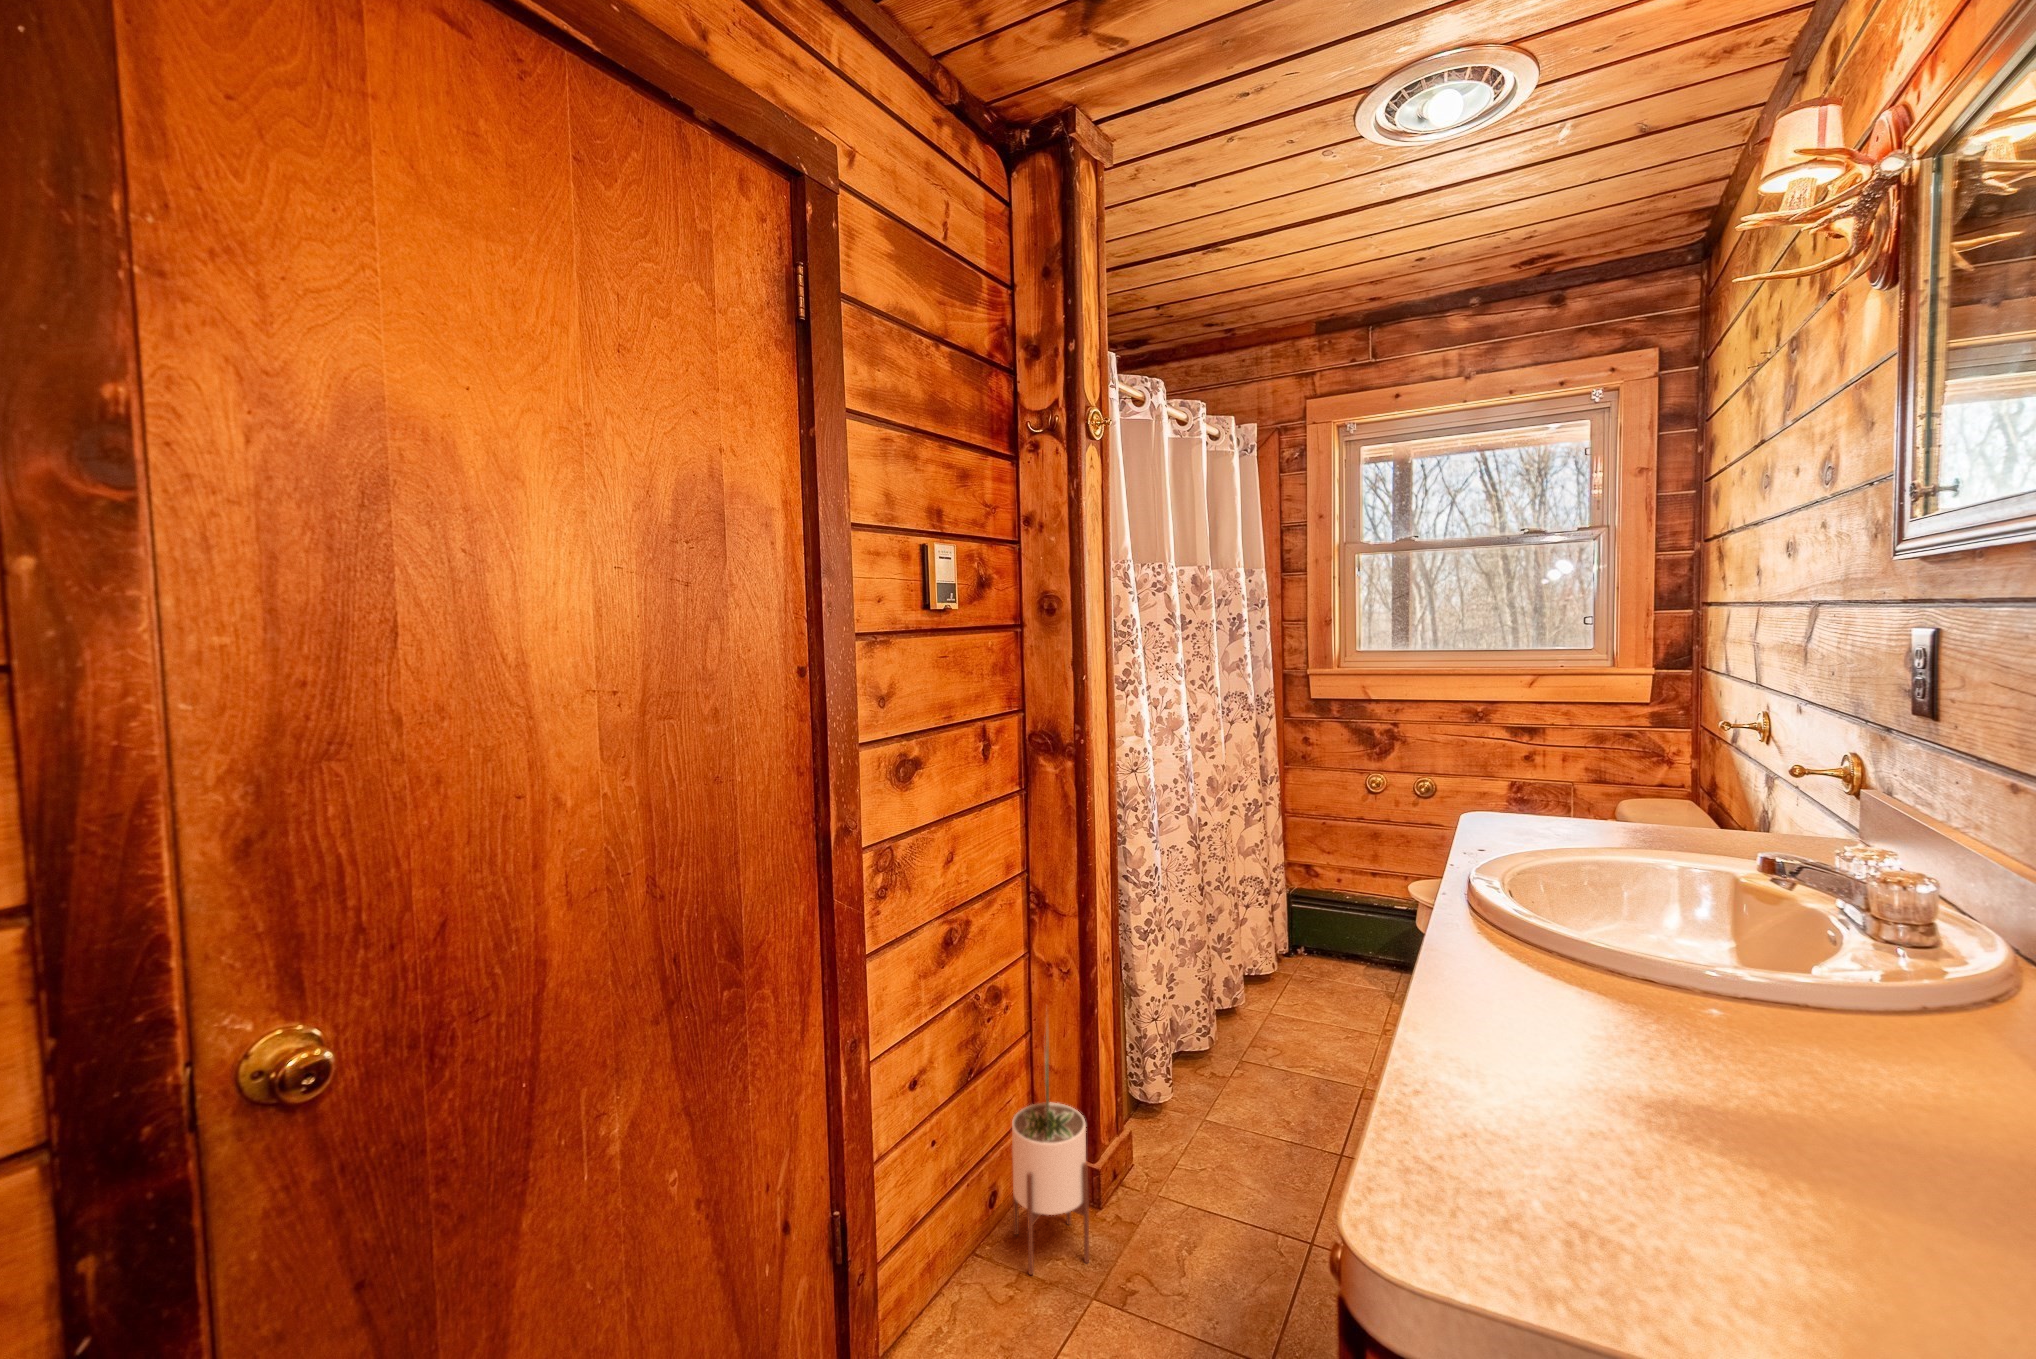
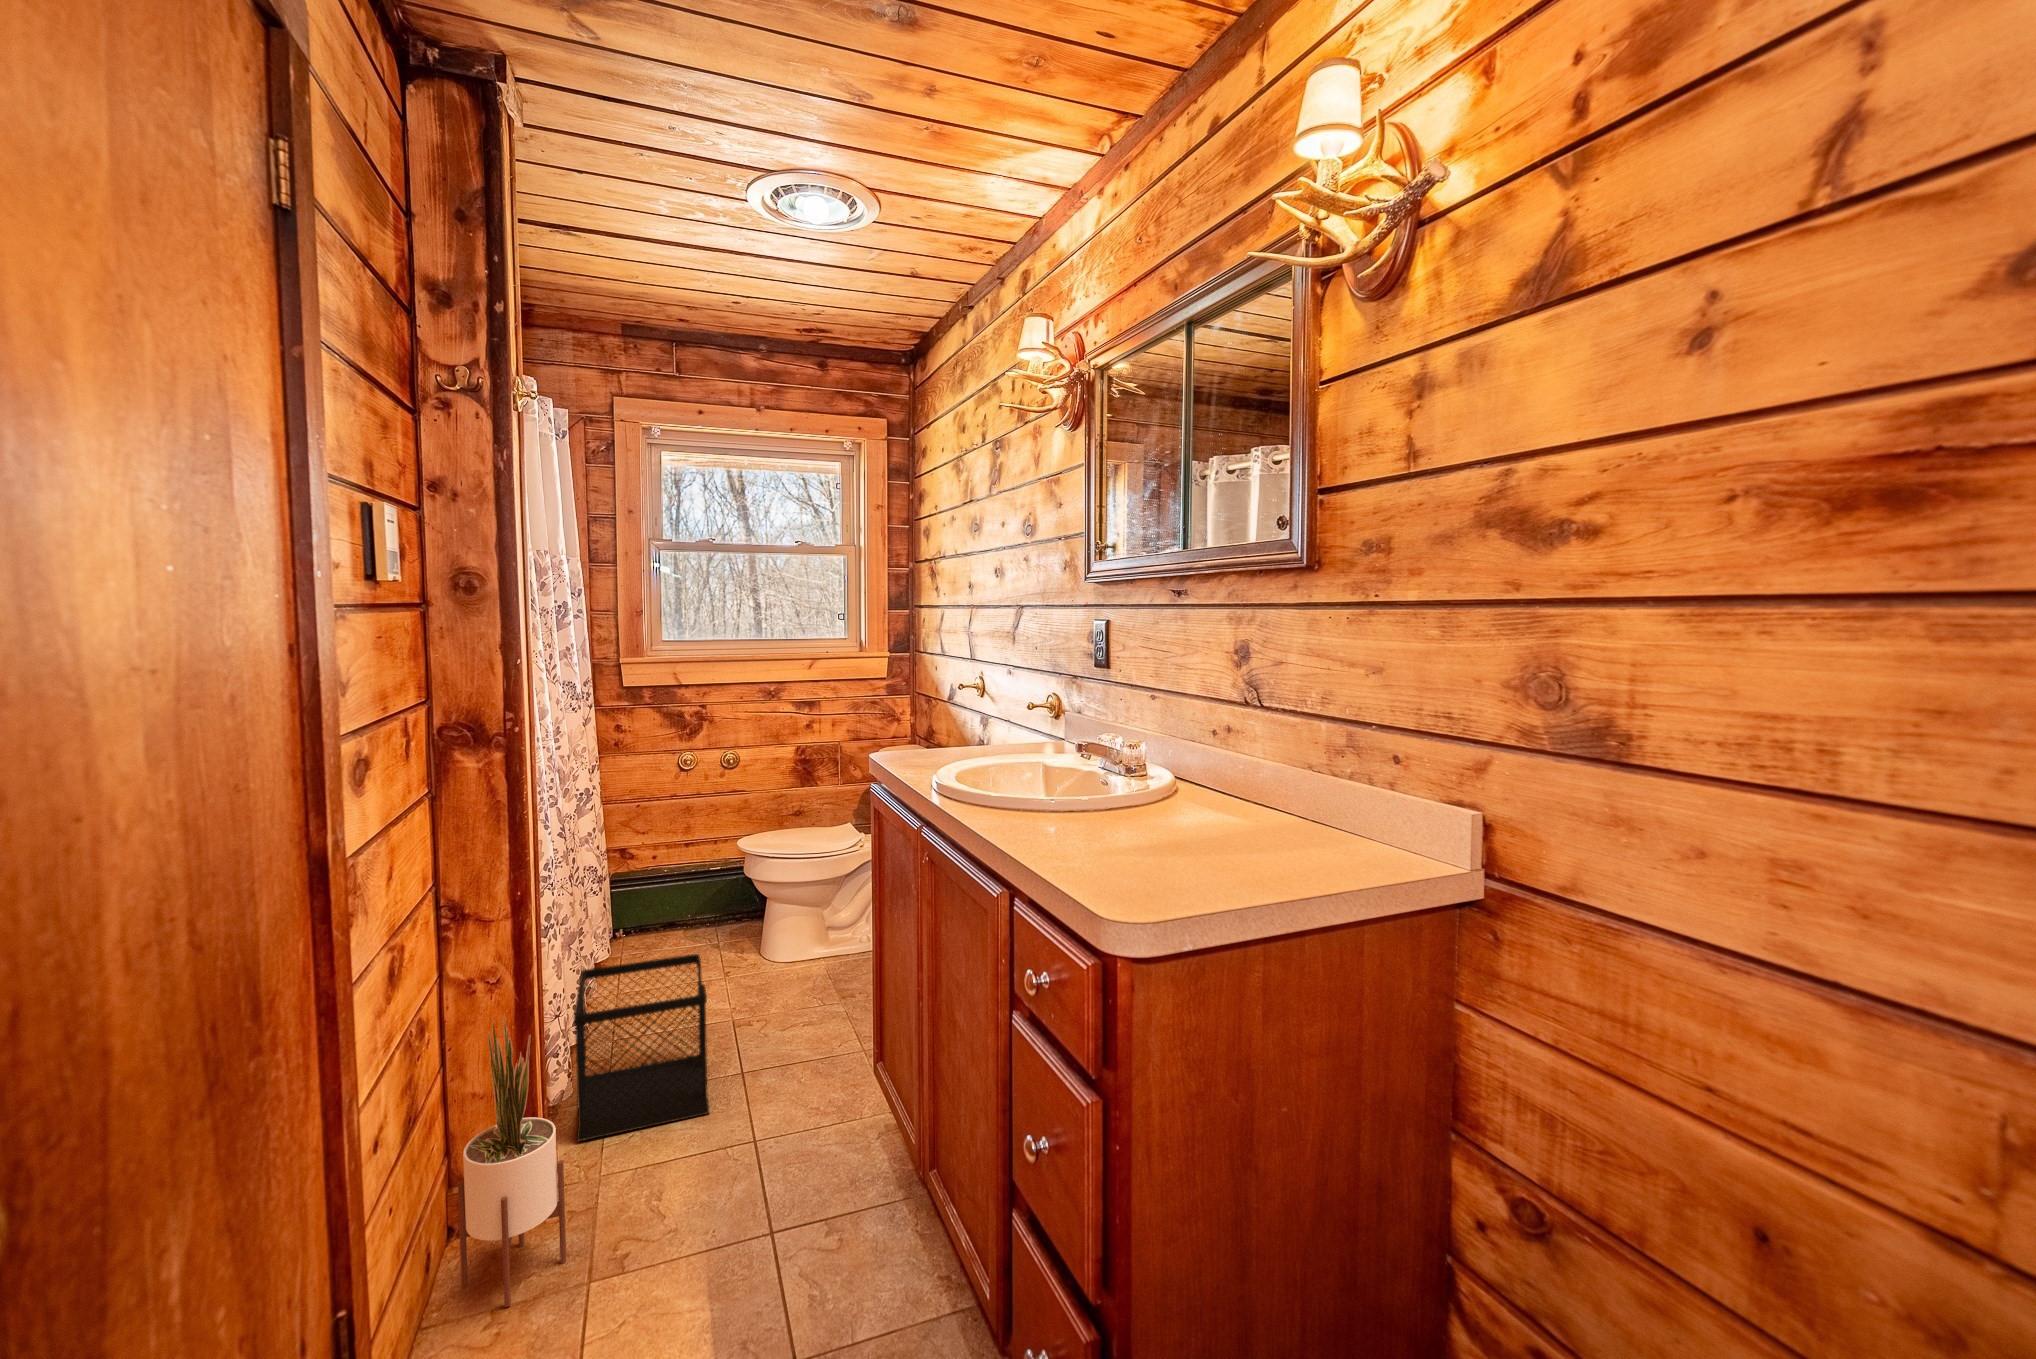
wastebasket: none [1155,982,1306,1186] -> present [574,954,709,1141]

